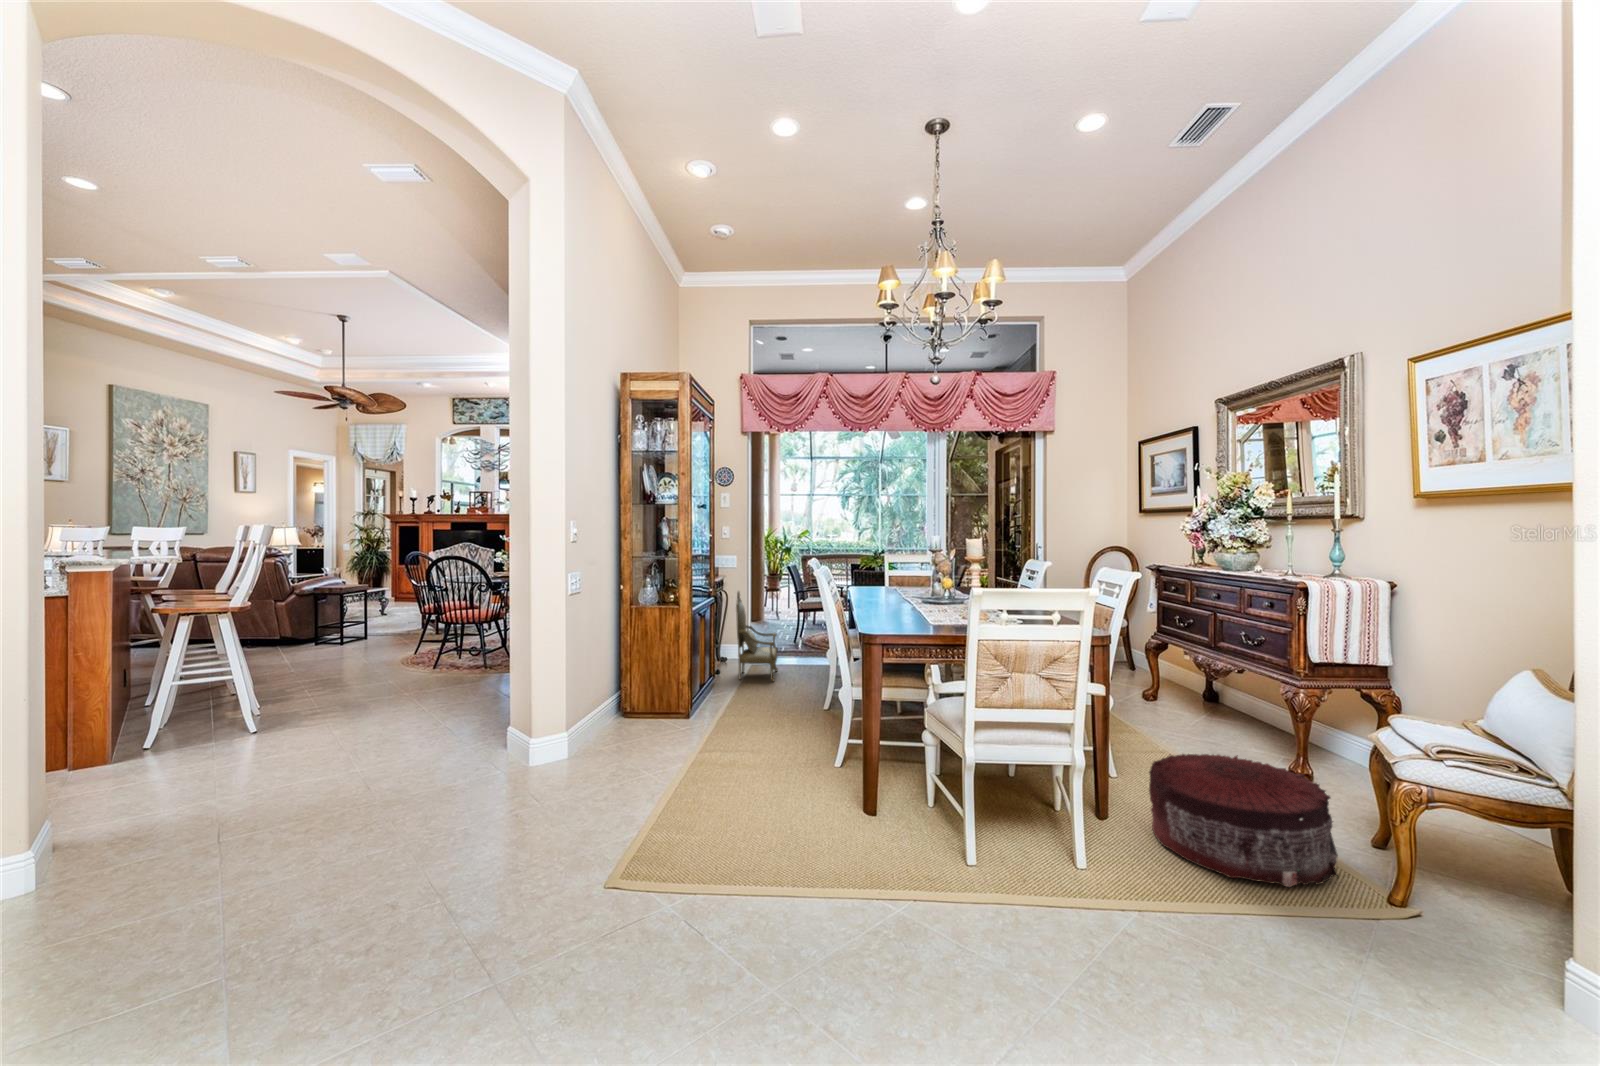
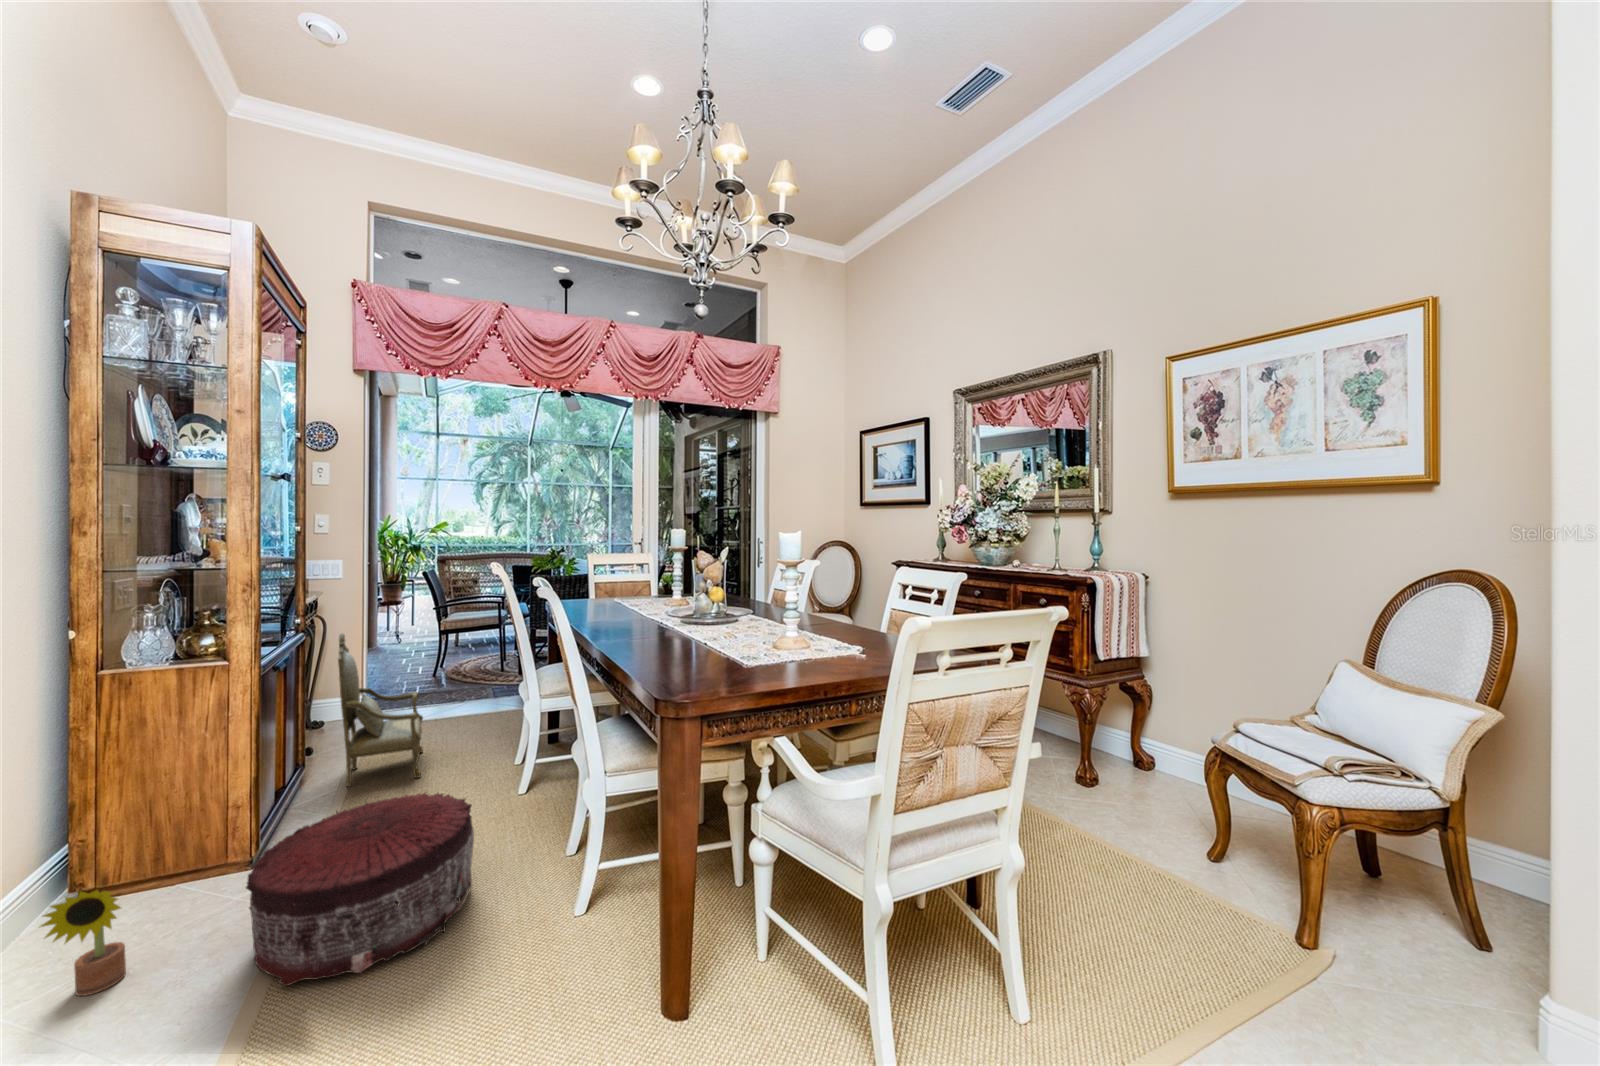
decorative plant: none [633,678,657,724] -> present [39,890,126,996]
pouf: present [1149,754,1338,887] -> present [246,793,474,986]

